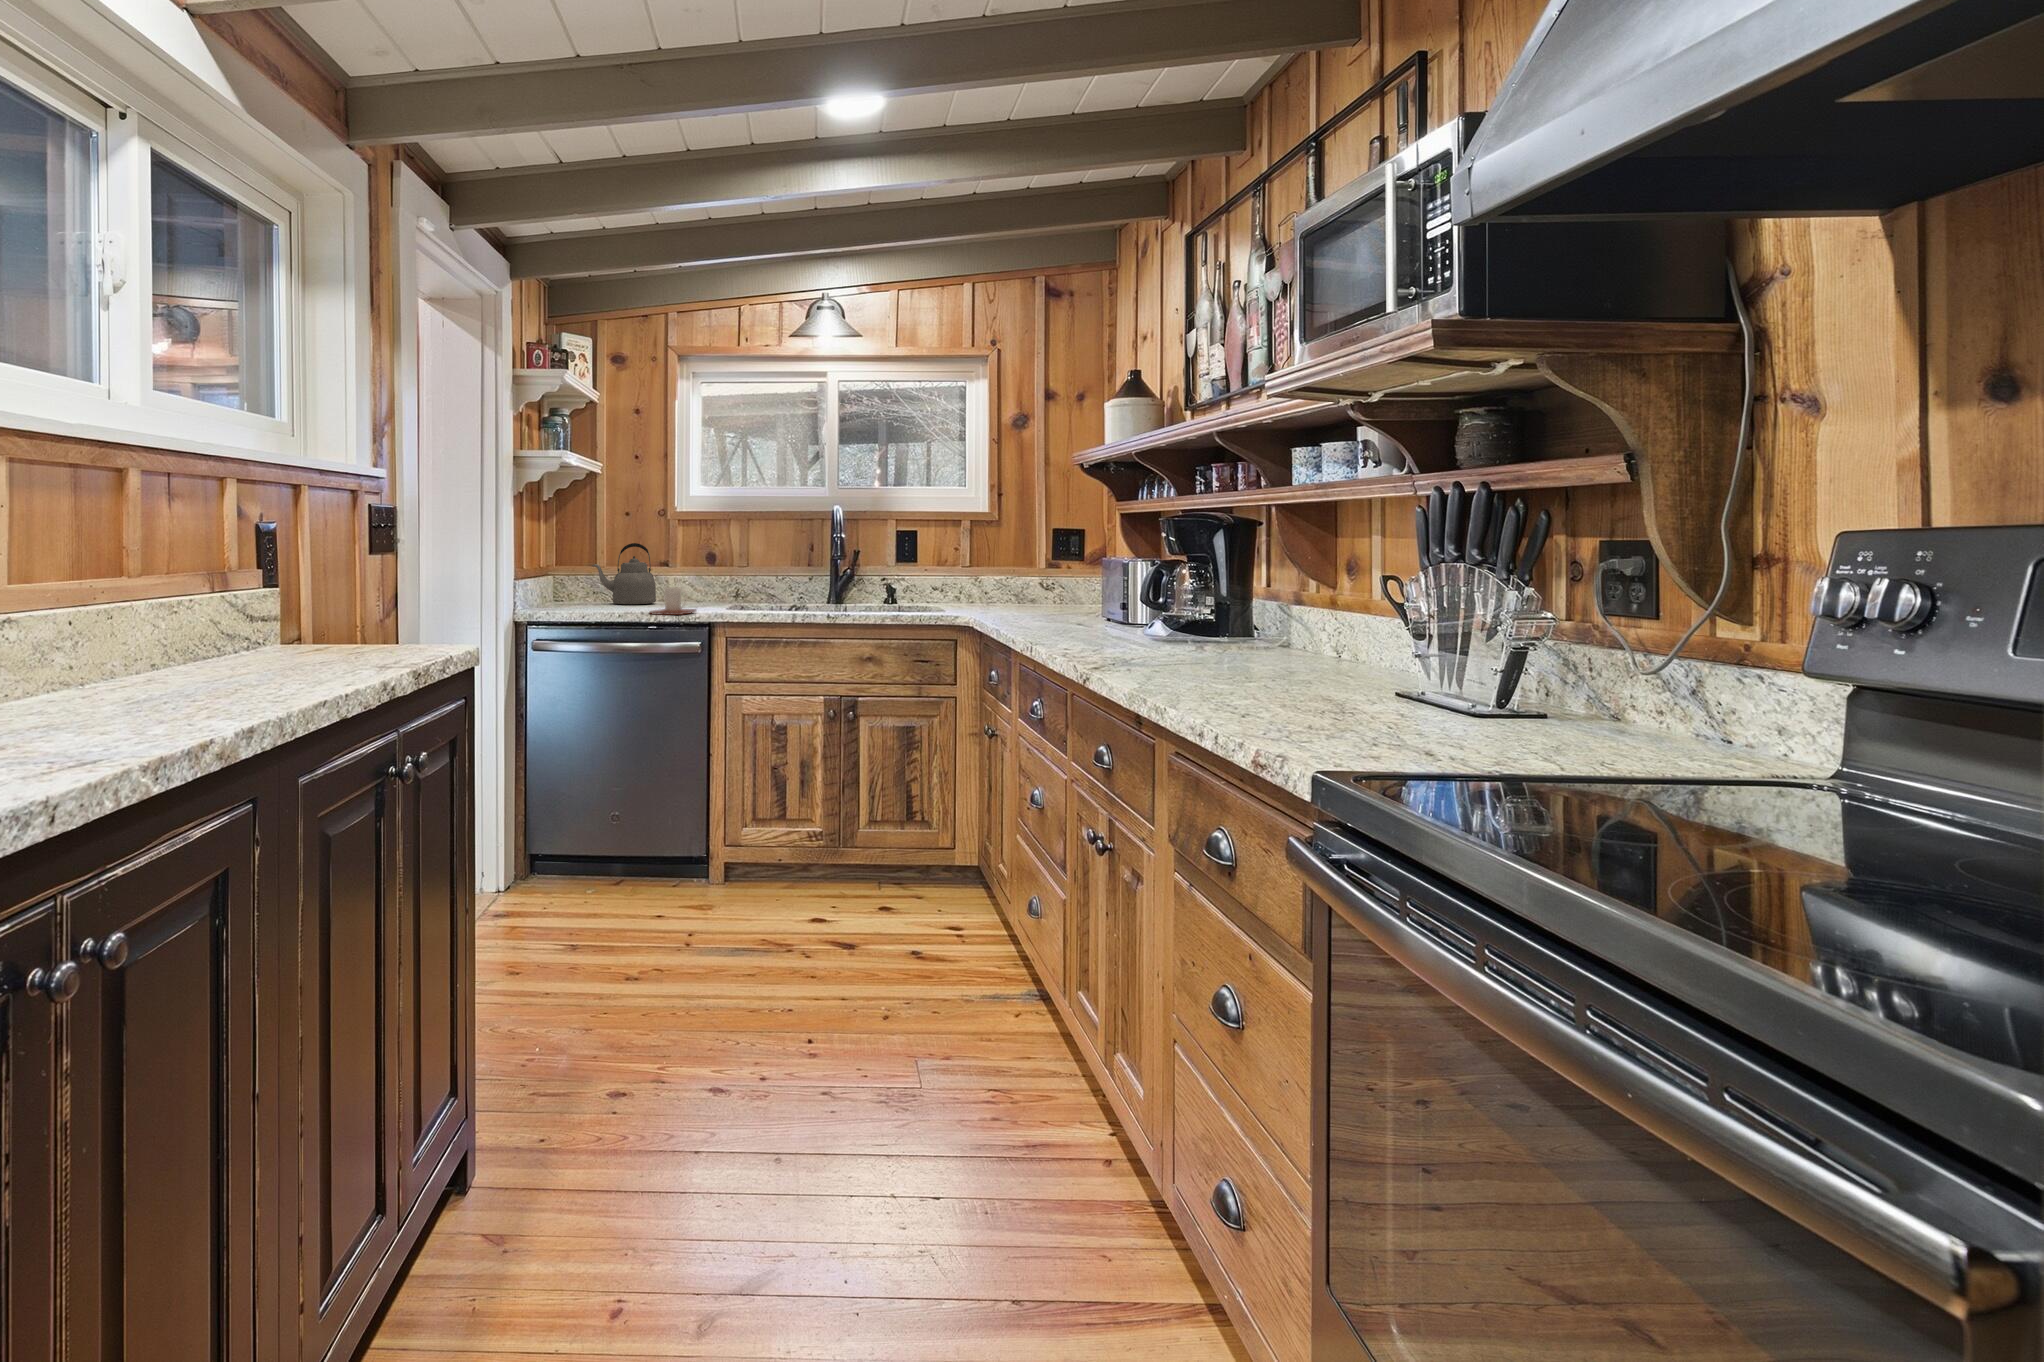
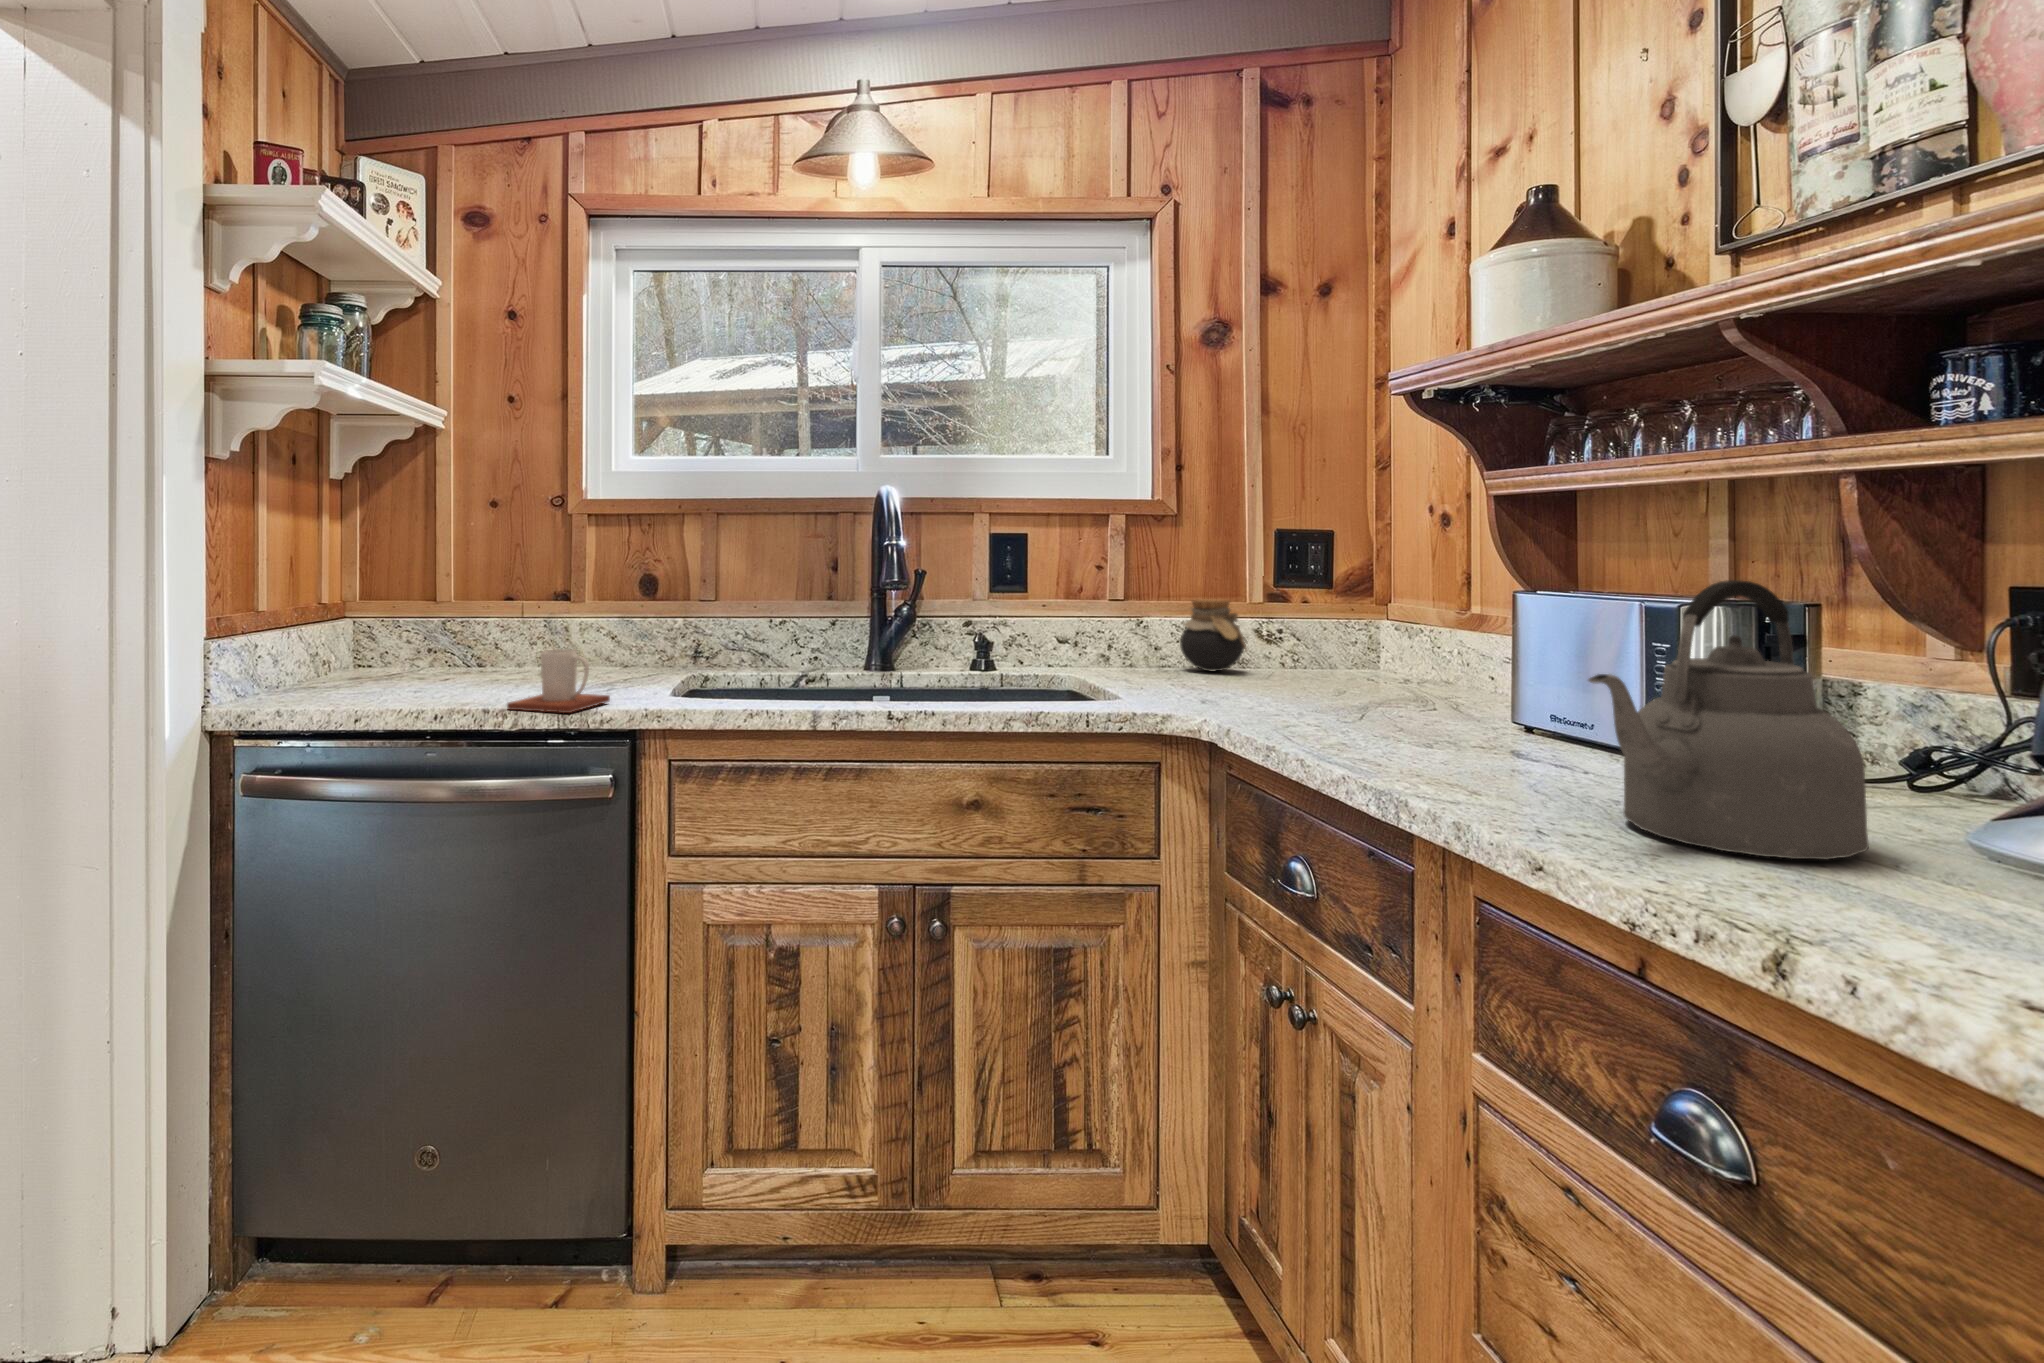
kettle: present [592,543,656,604] -> present [1589,580,1869,859]
jar: none [1000,567,1033,606] -> present [1180,599,1247,671]

